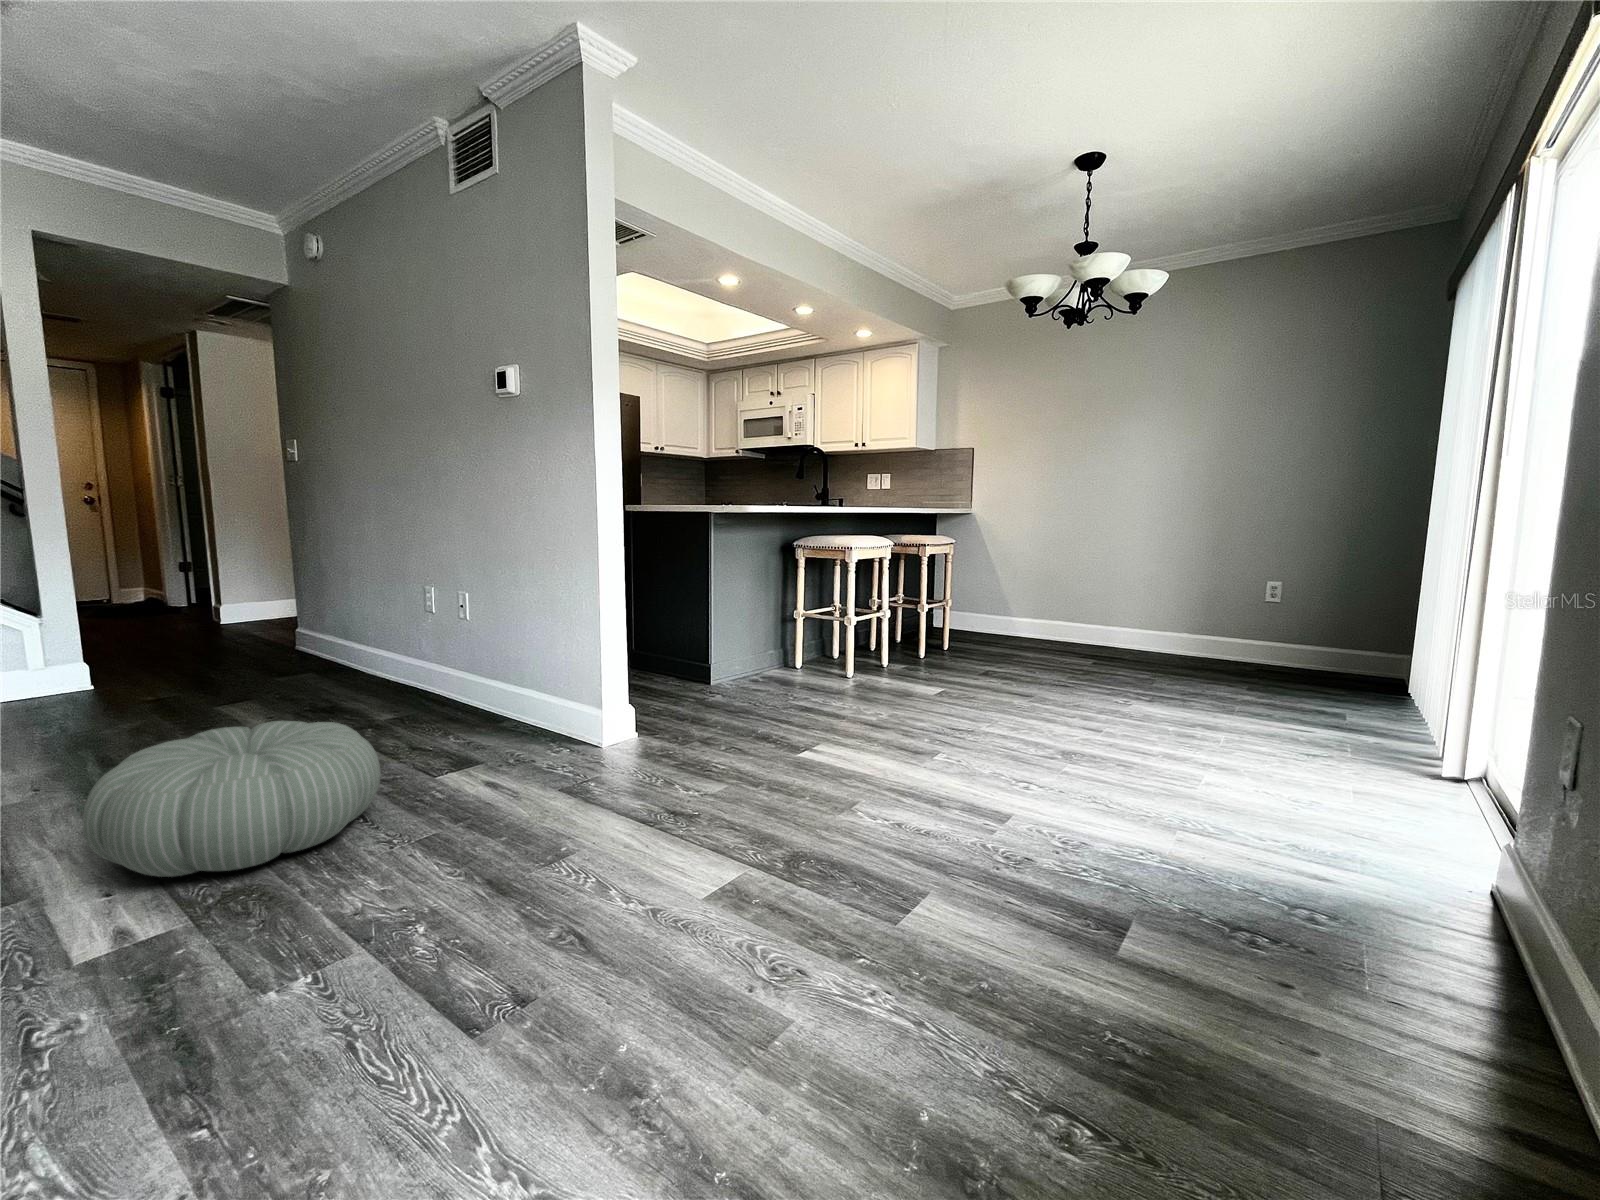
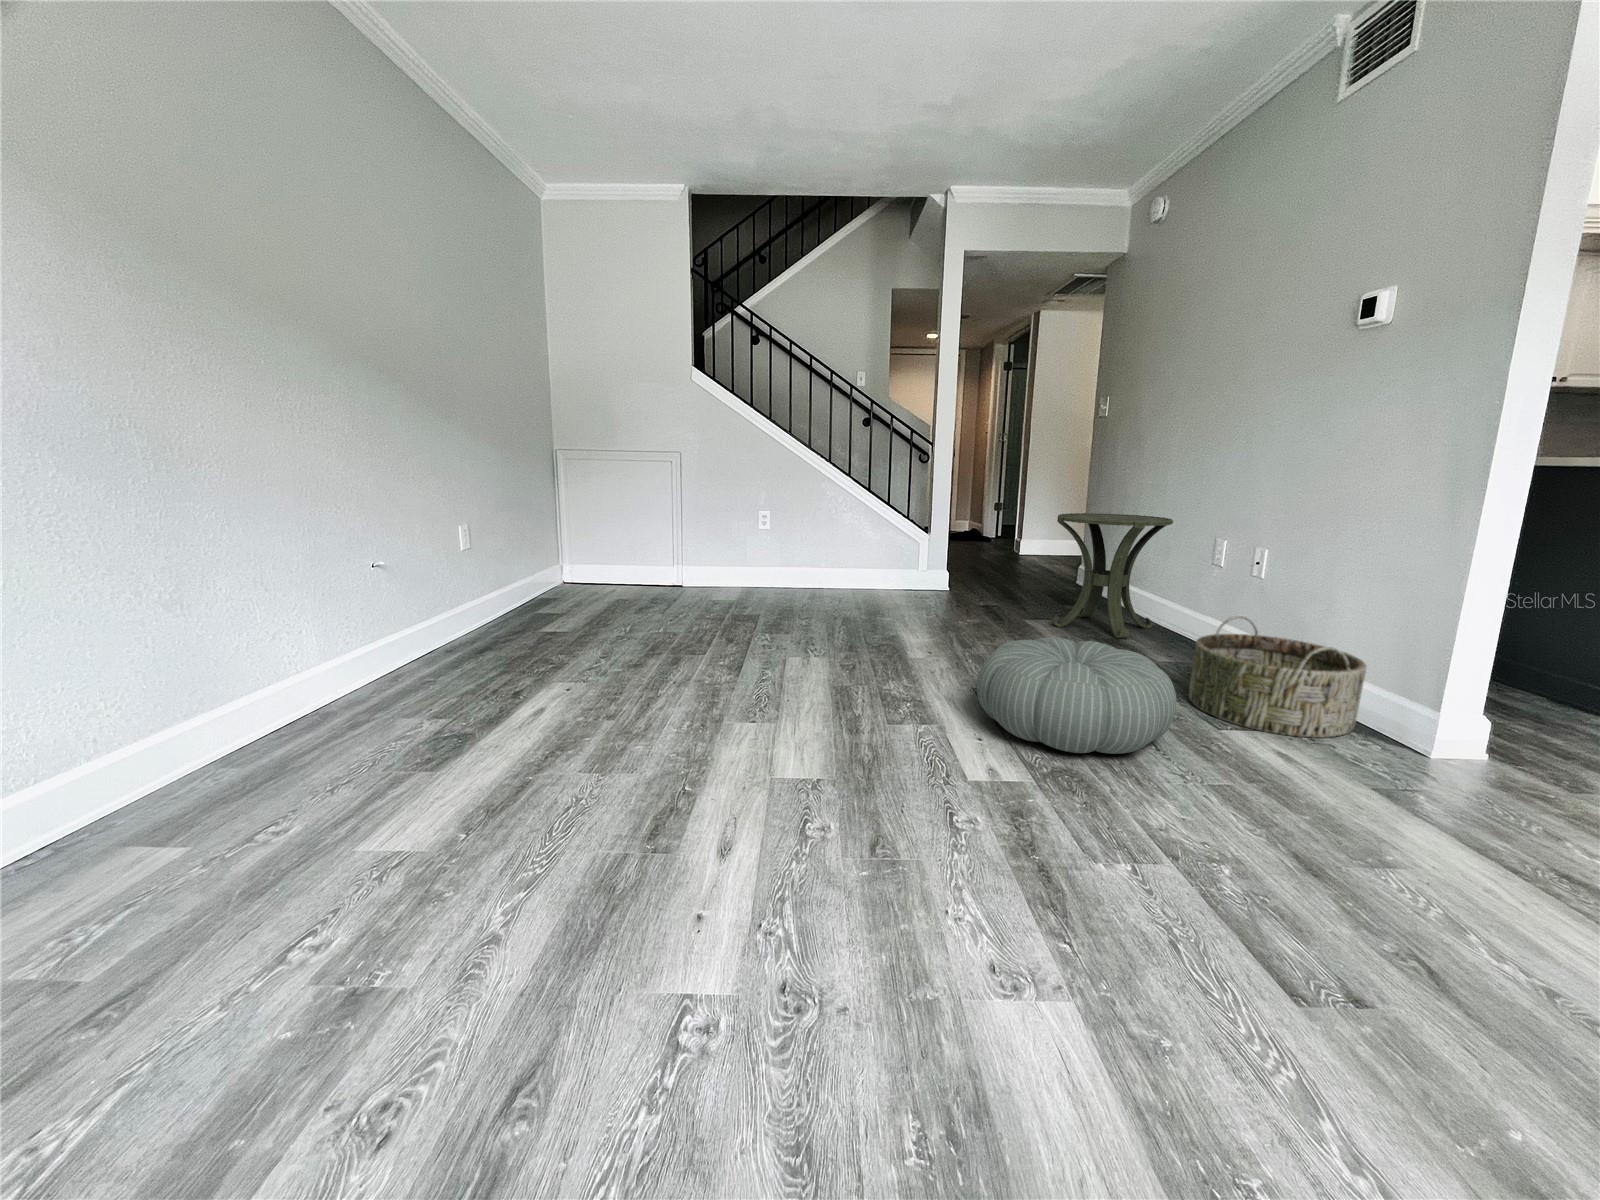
side table: none [235,565,383,708] -> present [1052,513,1173,638]
basket: none [407,659,553,767] -> present [1188,616,1367,738]

